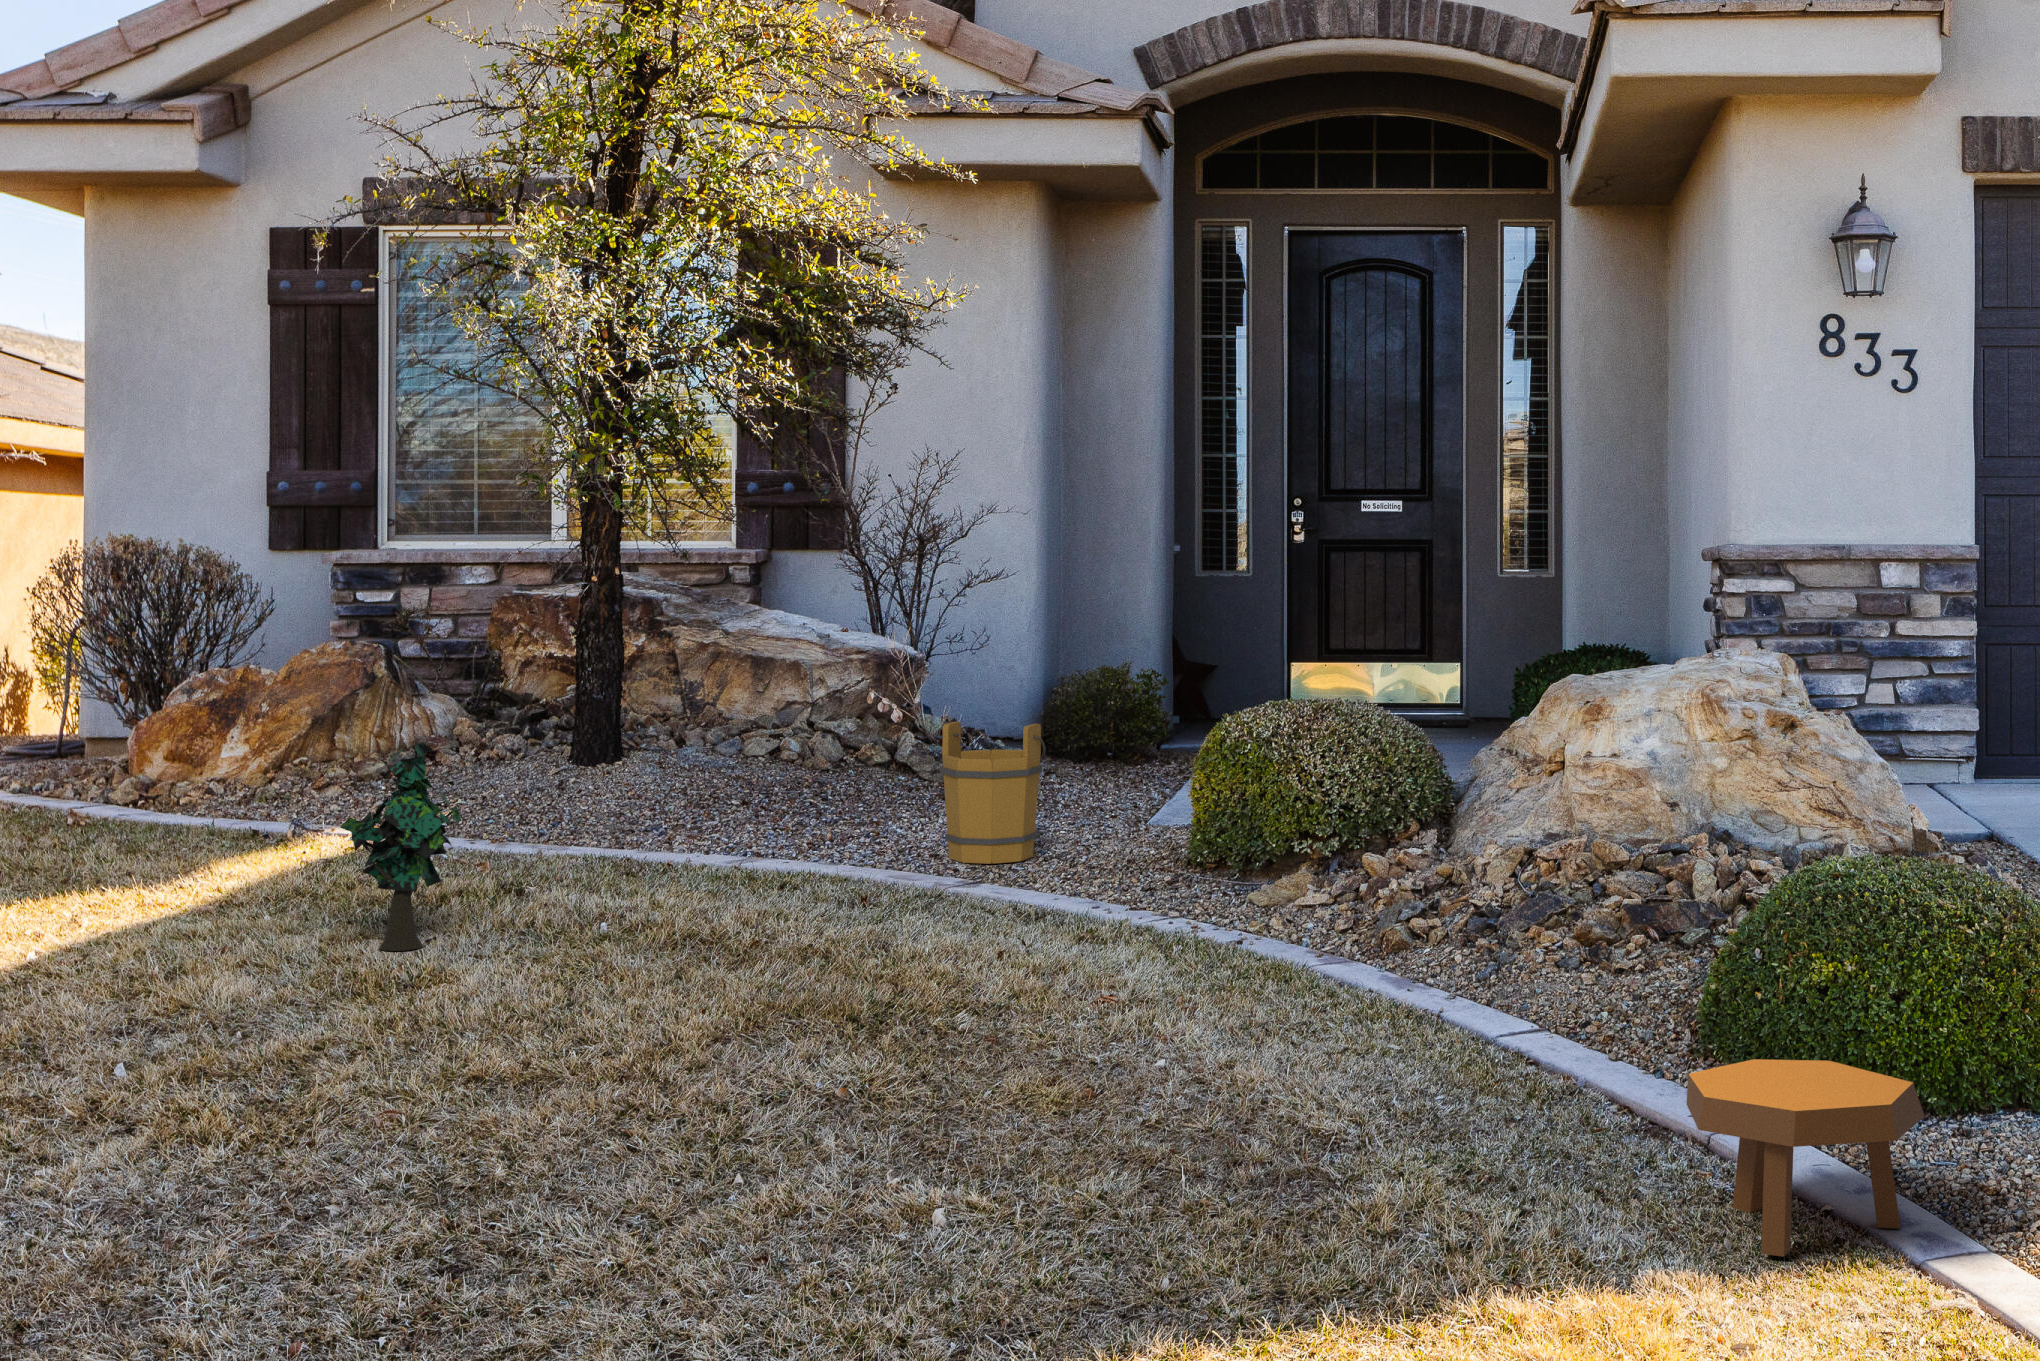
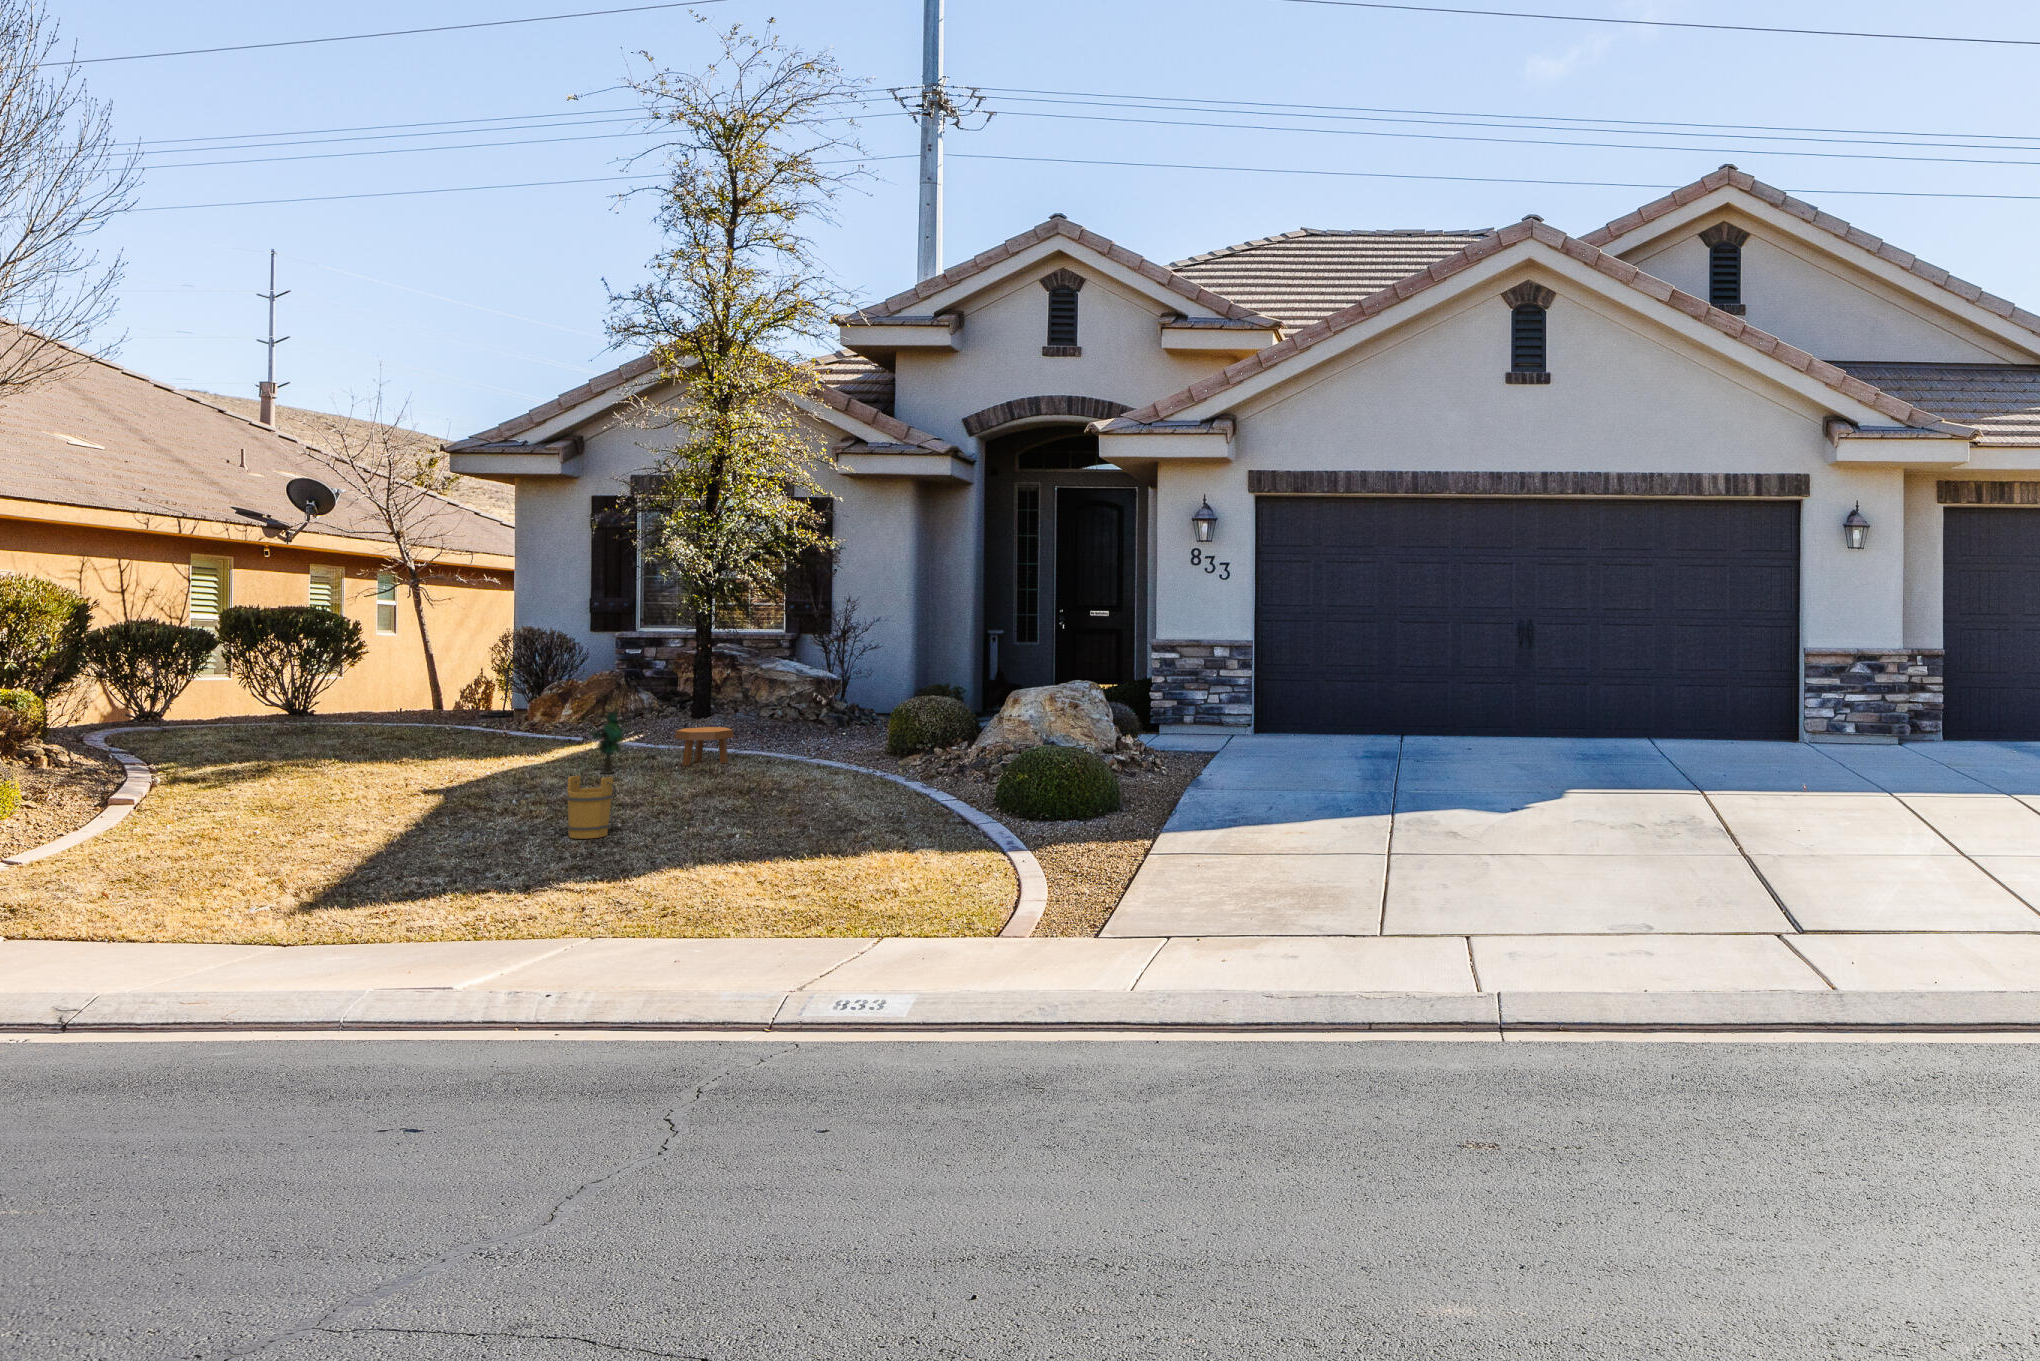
bucket: present [941,722,1046,864] -> present [566,775,616,839]
footstool: present [1686,1059,1925,1257] -> present [675,727,734,766]

